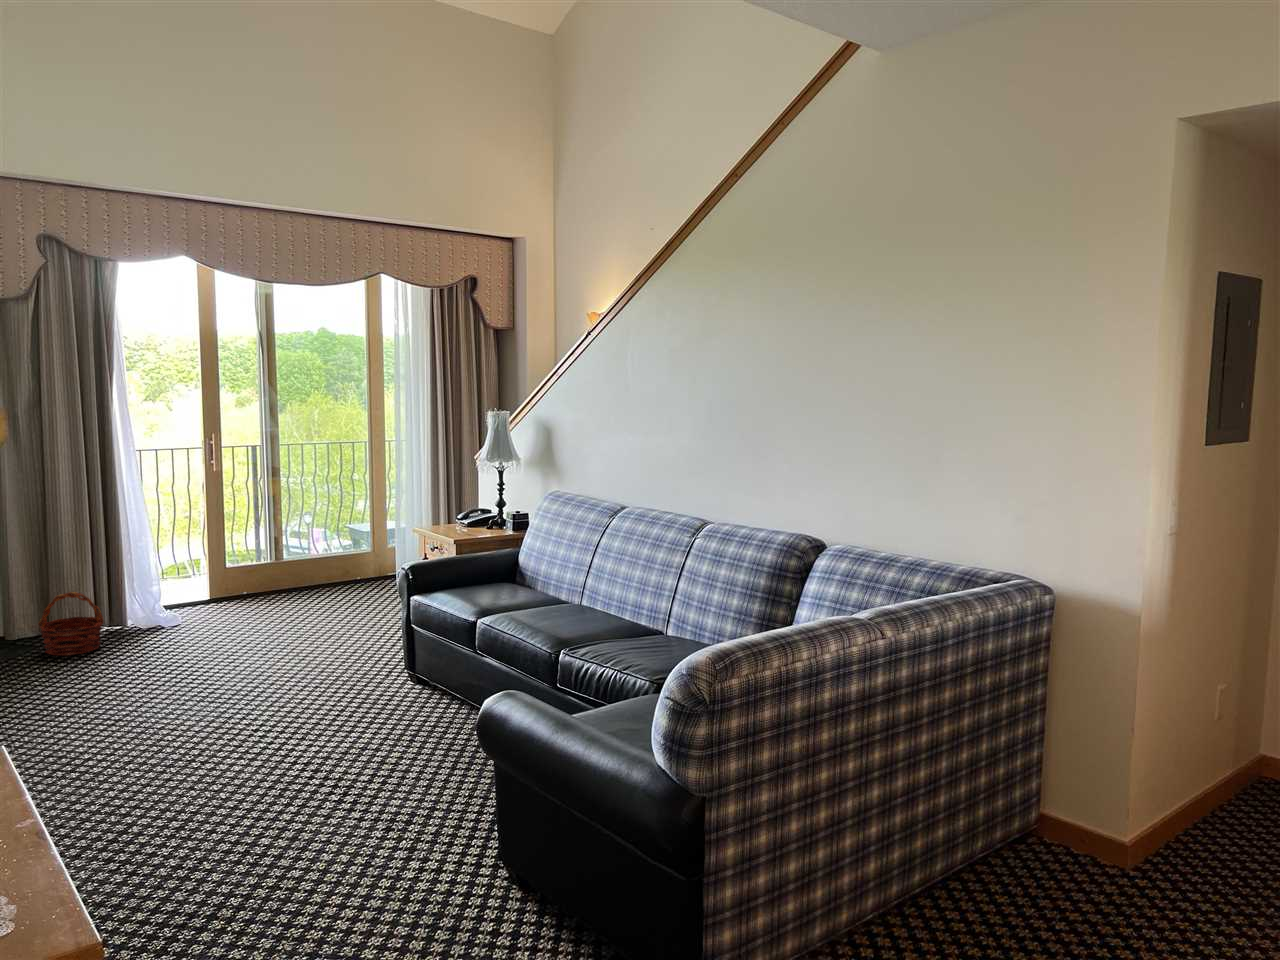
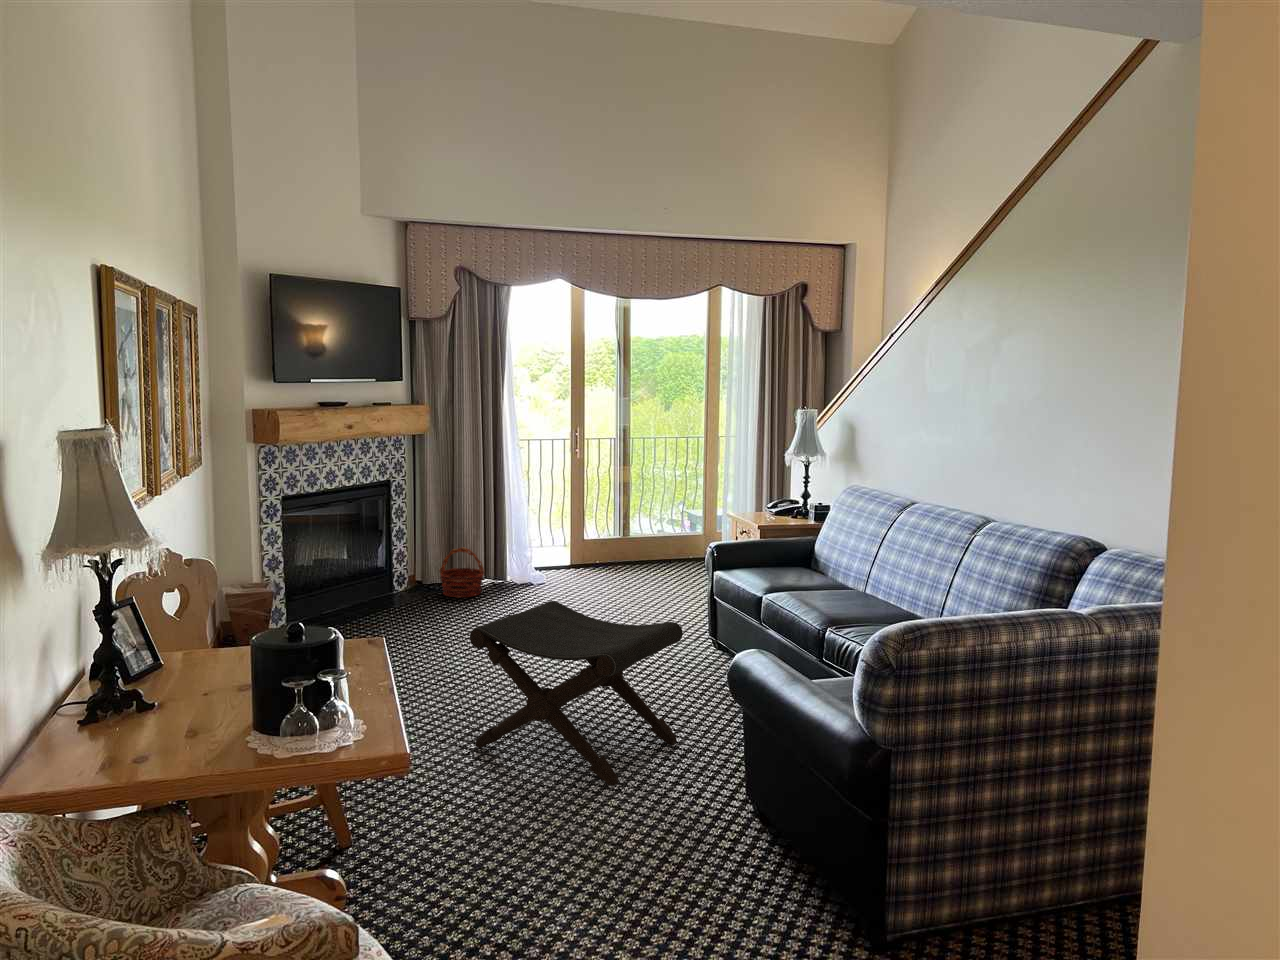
footstool: none [114,654,397,878] -> present [470,601,683,786]

